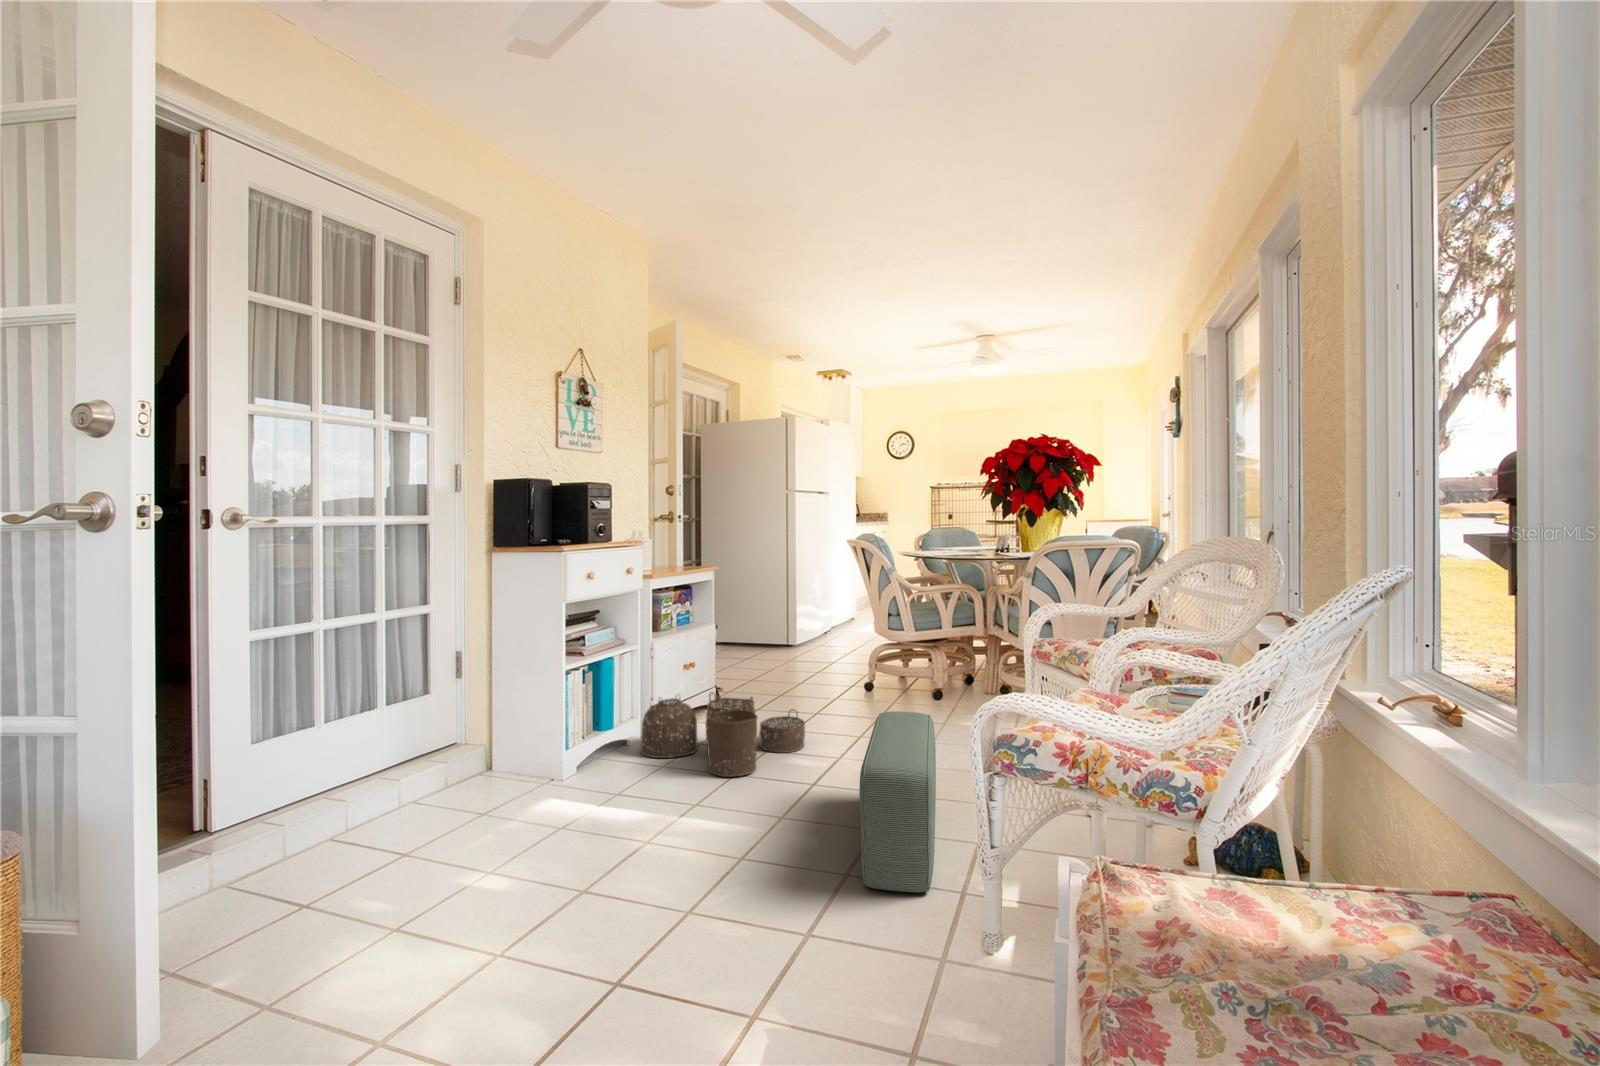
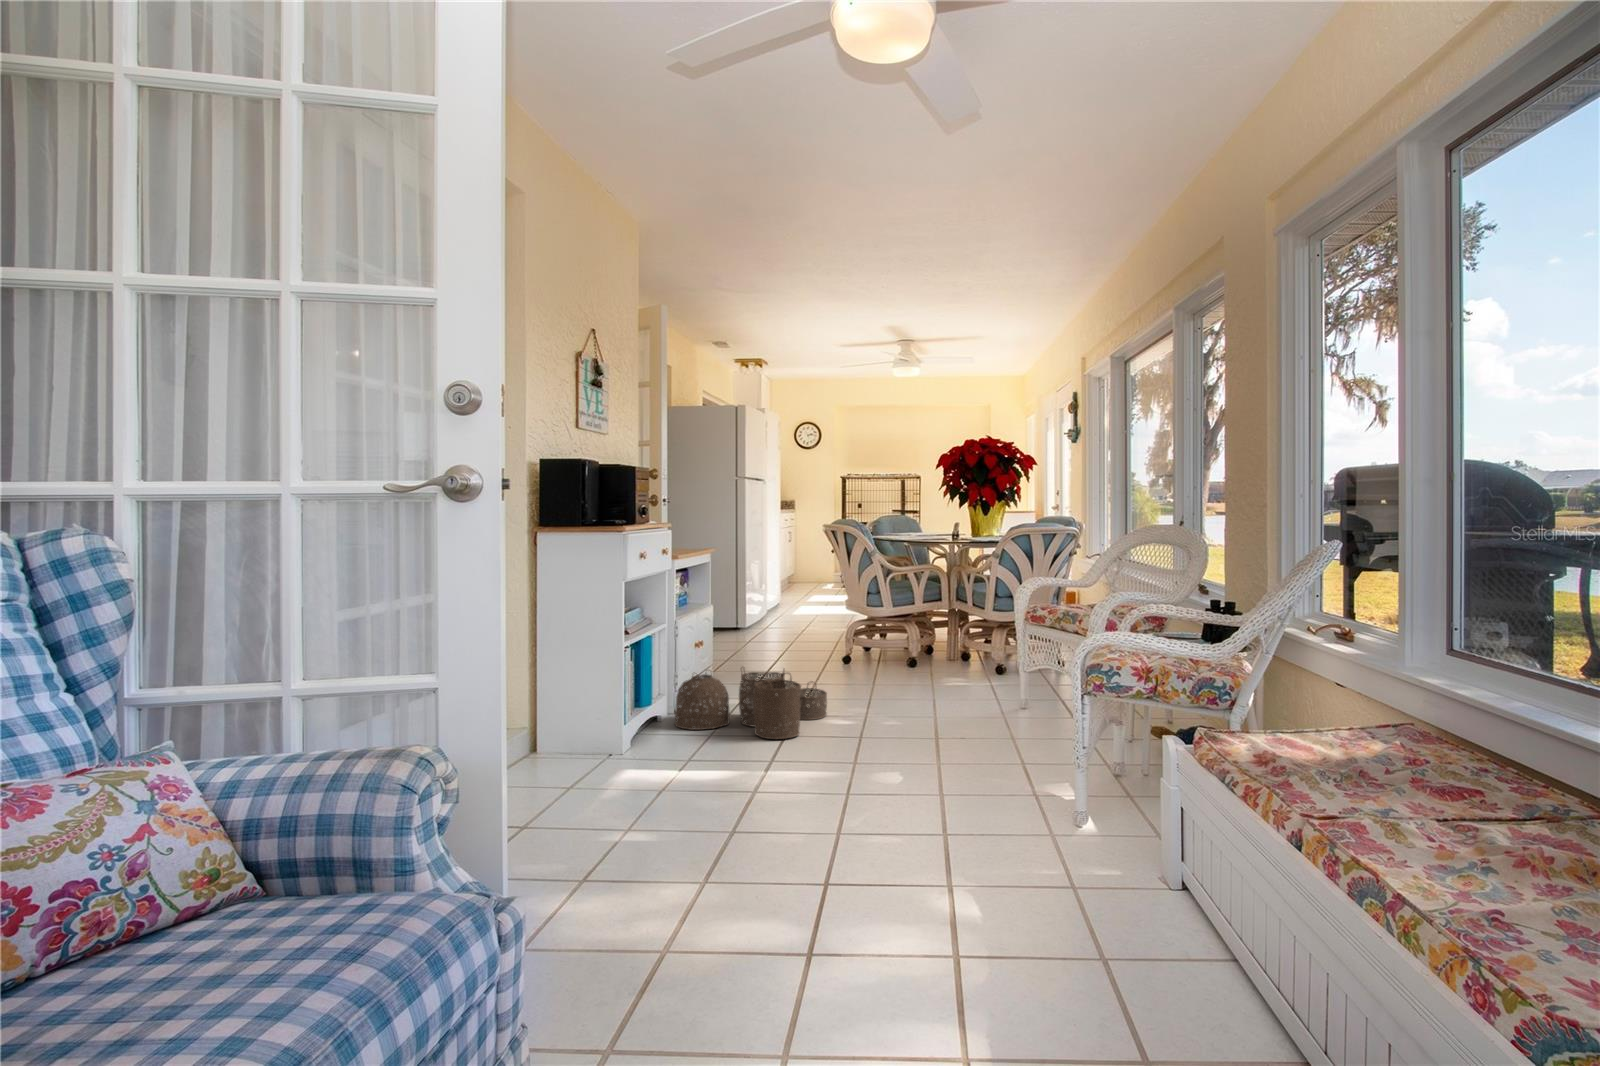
pouf: present [859,711,936,892] -> none [926,668,1015,800]

